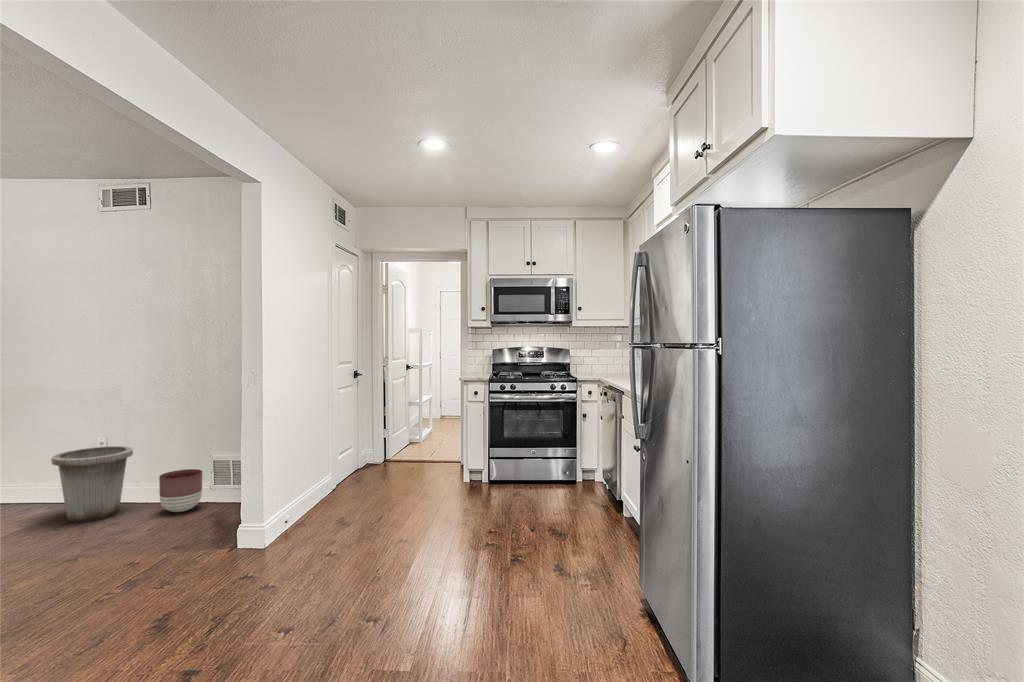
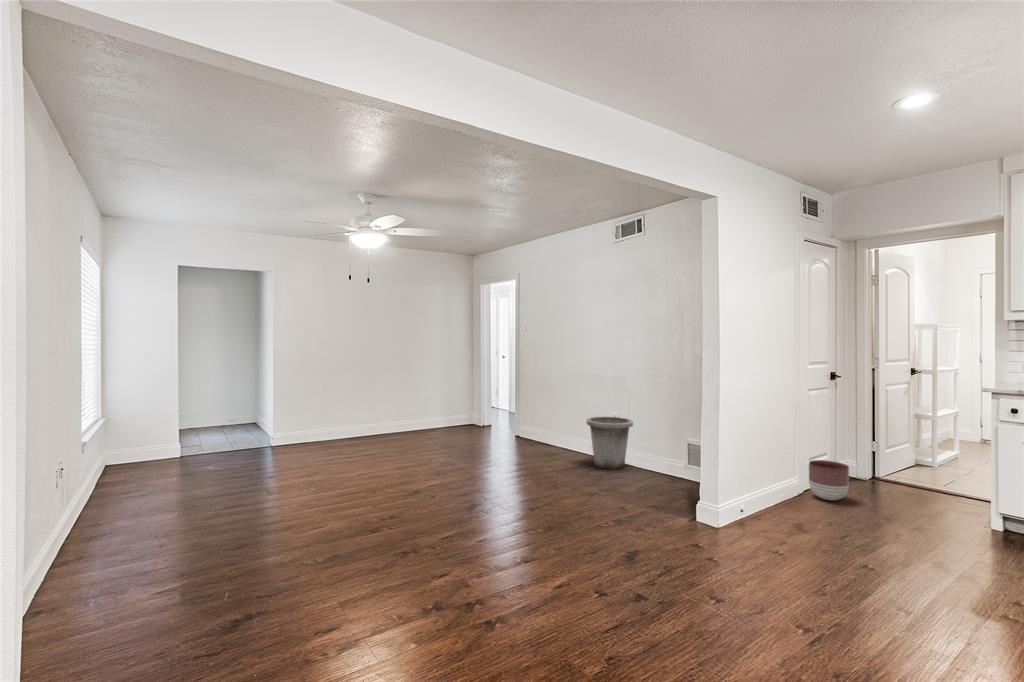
planter: present [159,469,202,512] -> present [809,460,849,500]

